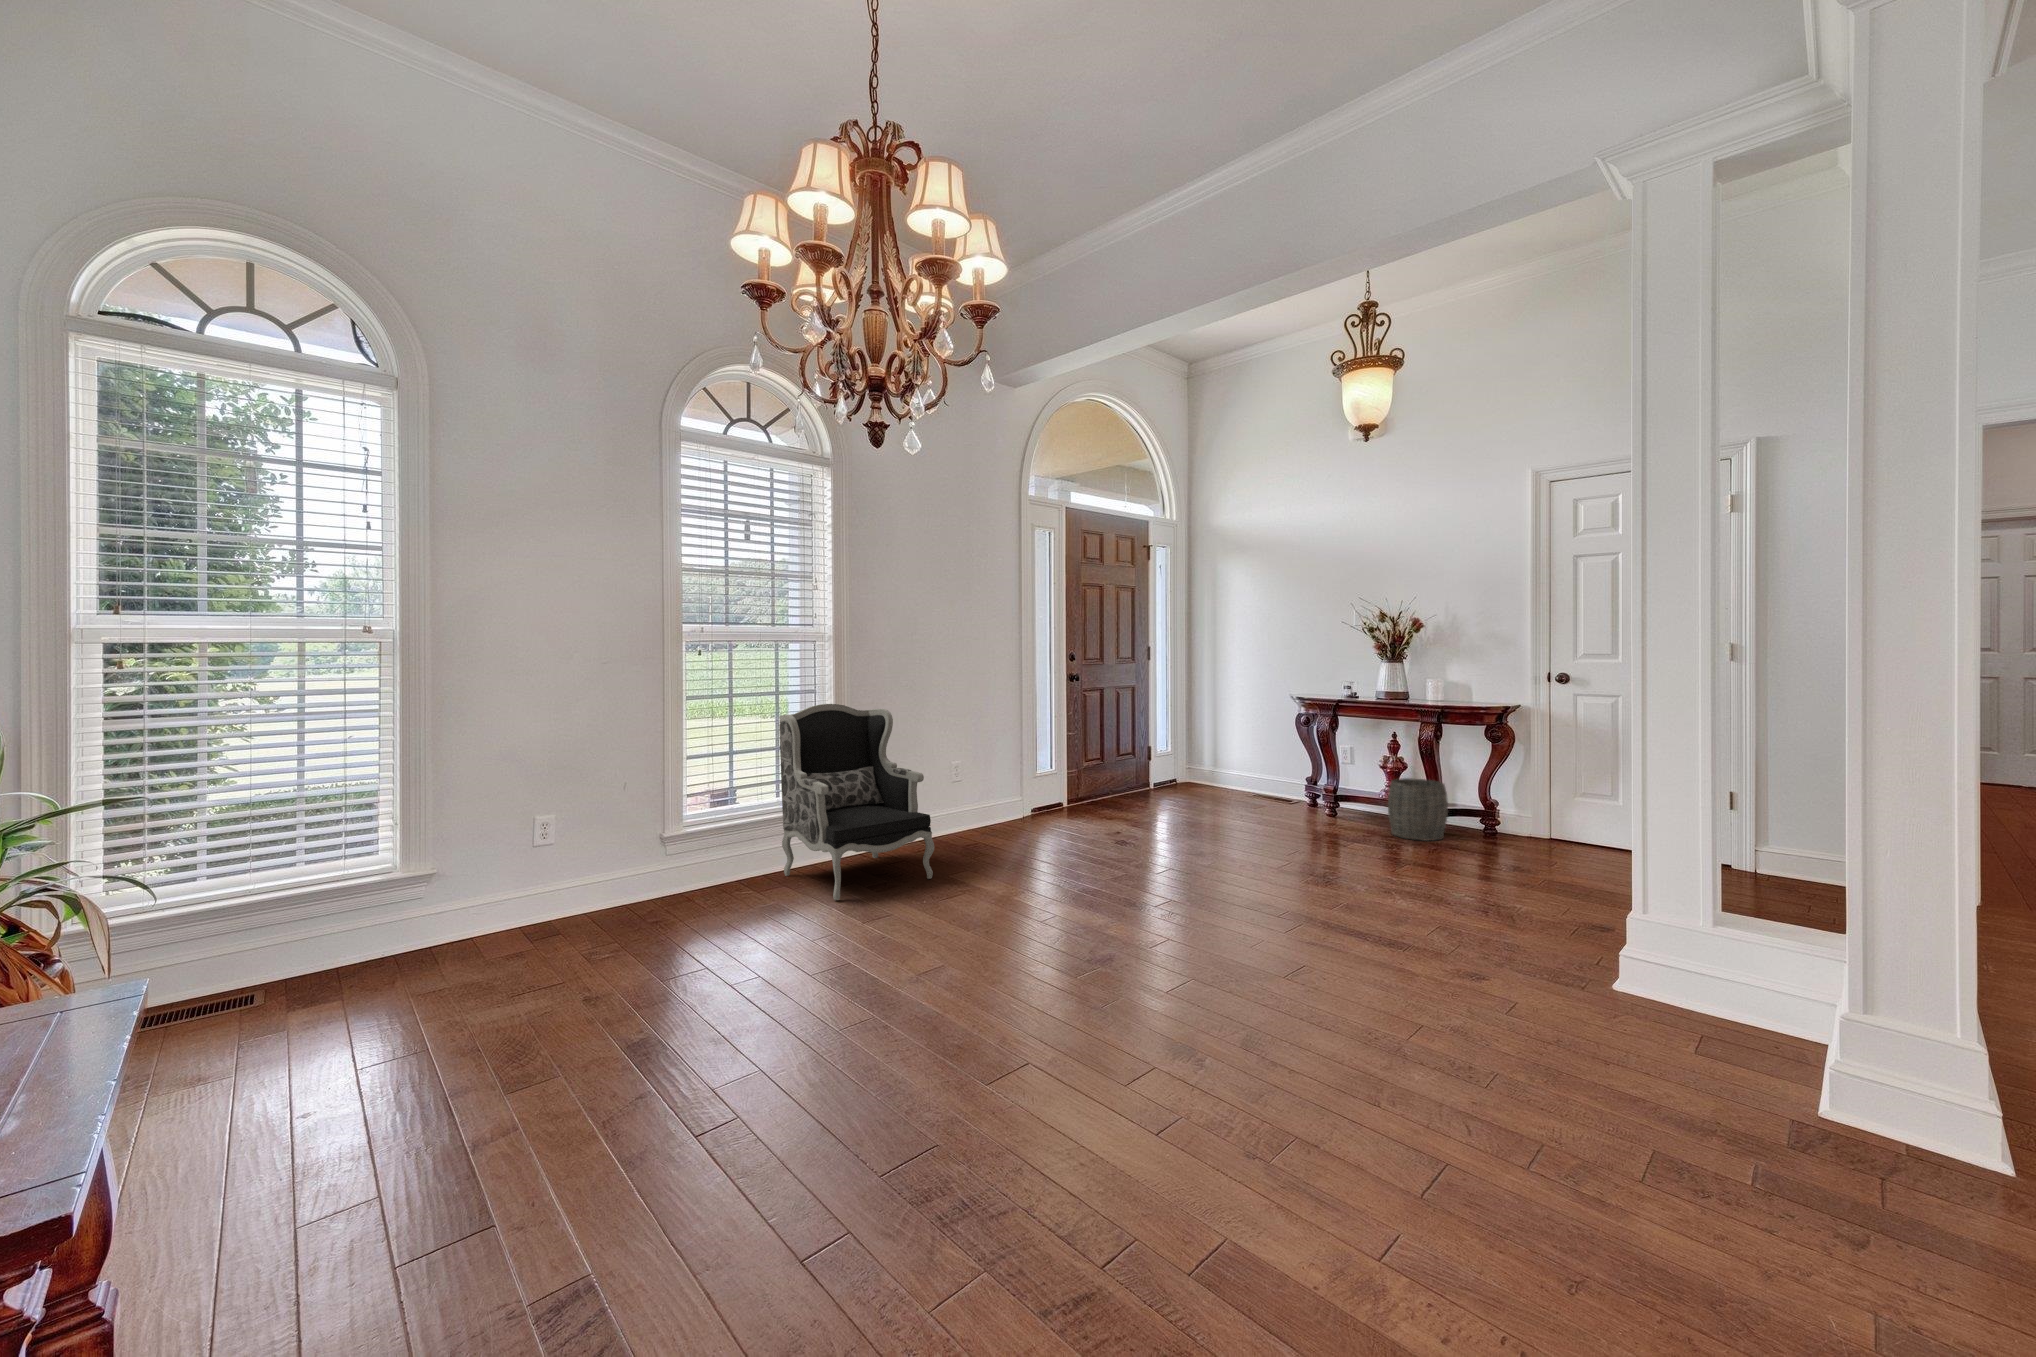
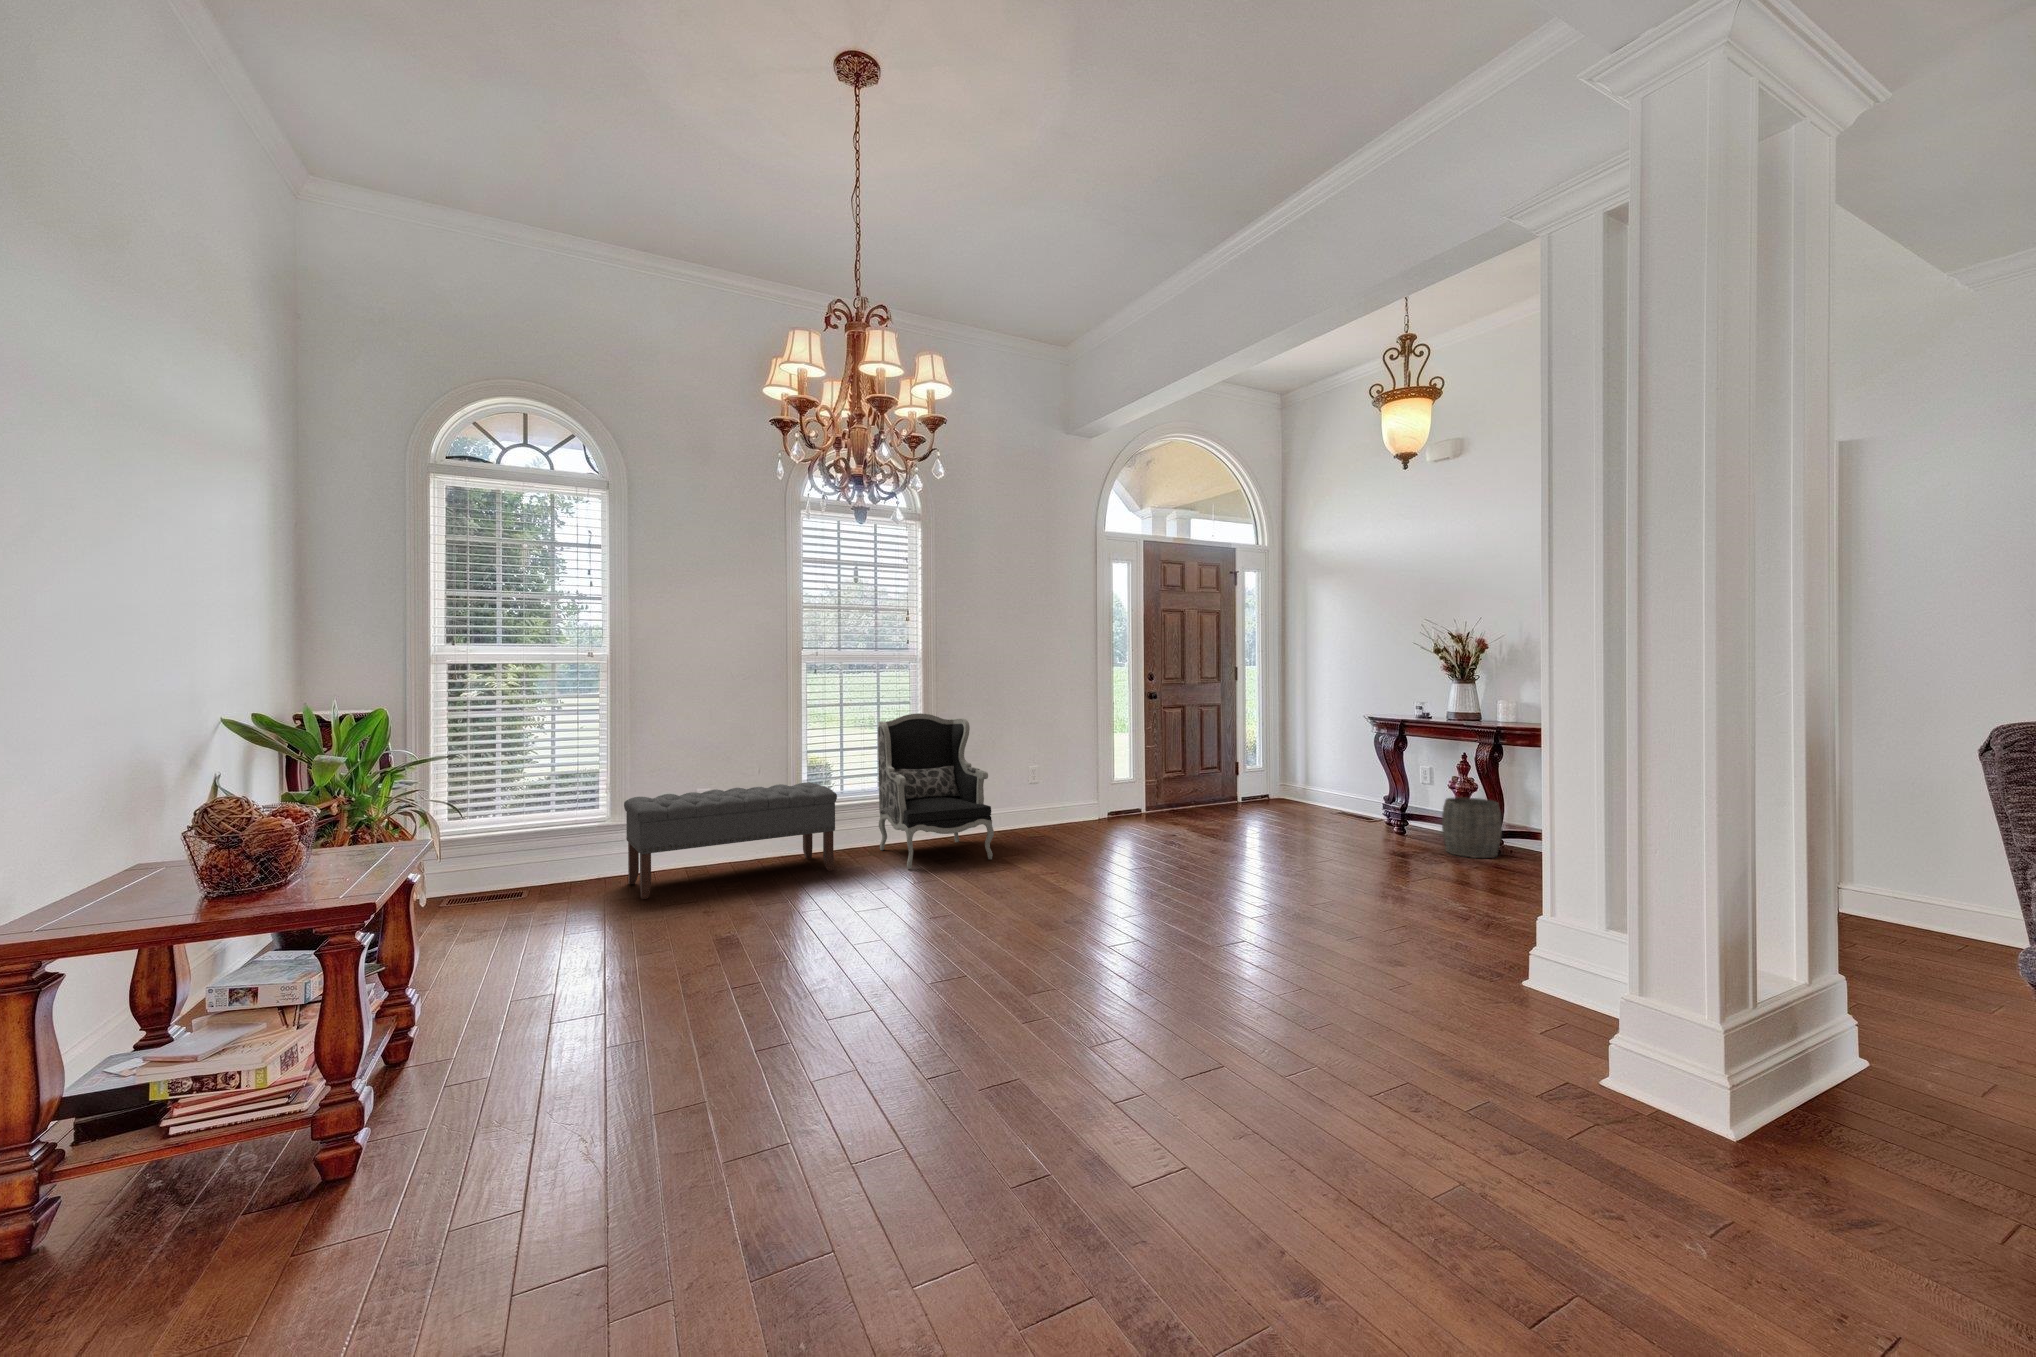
bench: none [428,797,740,982] -> present [624,782,837,899]

